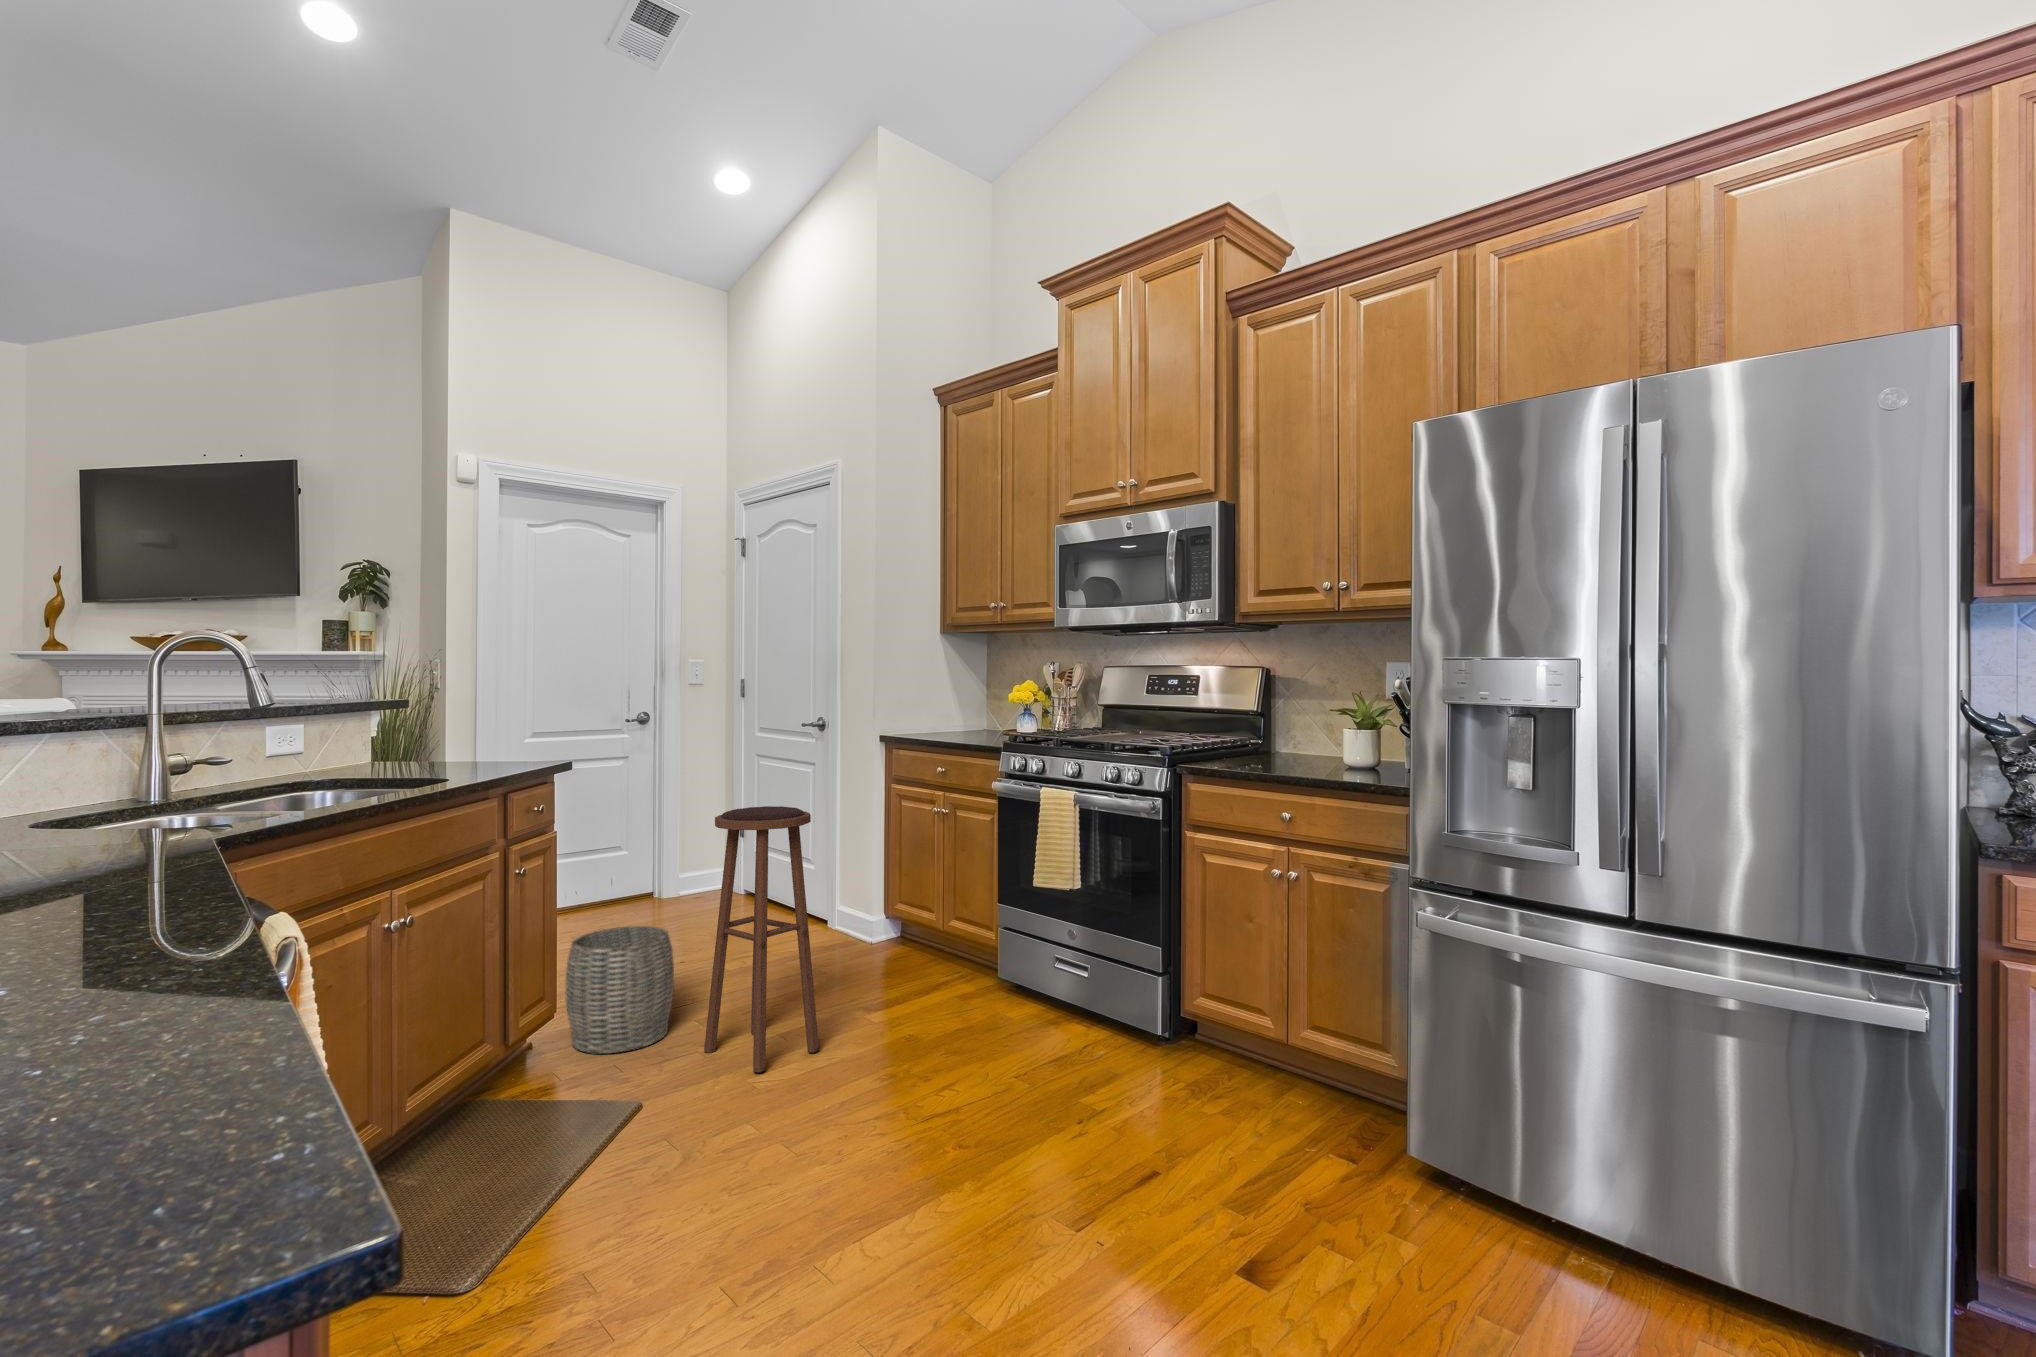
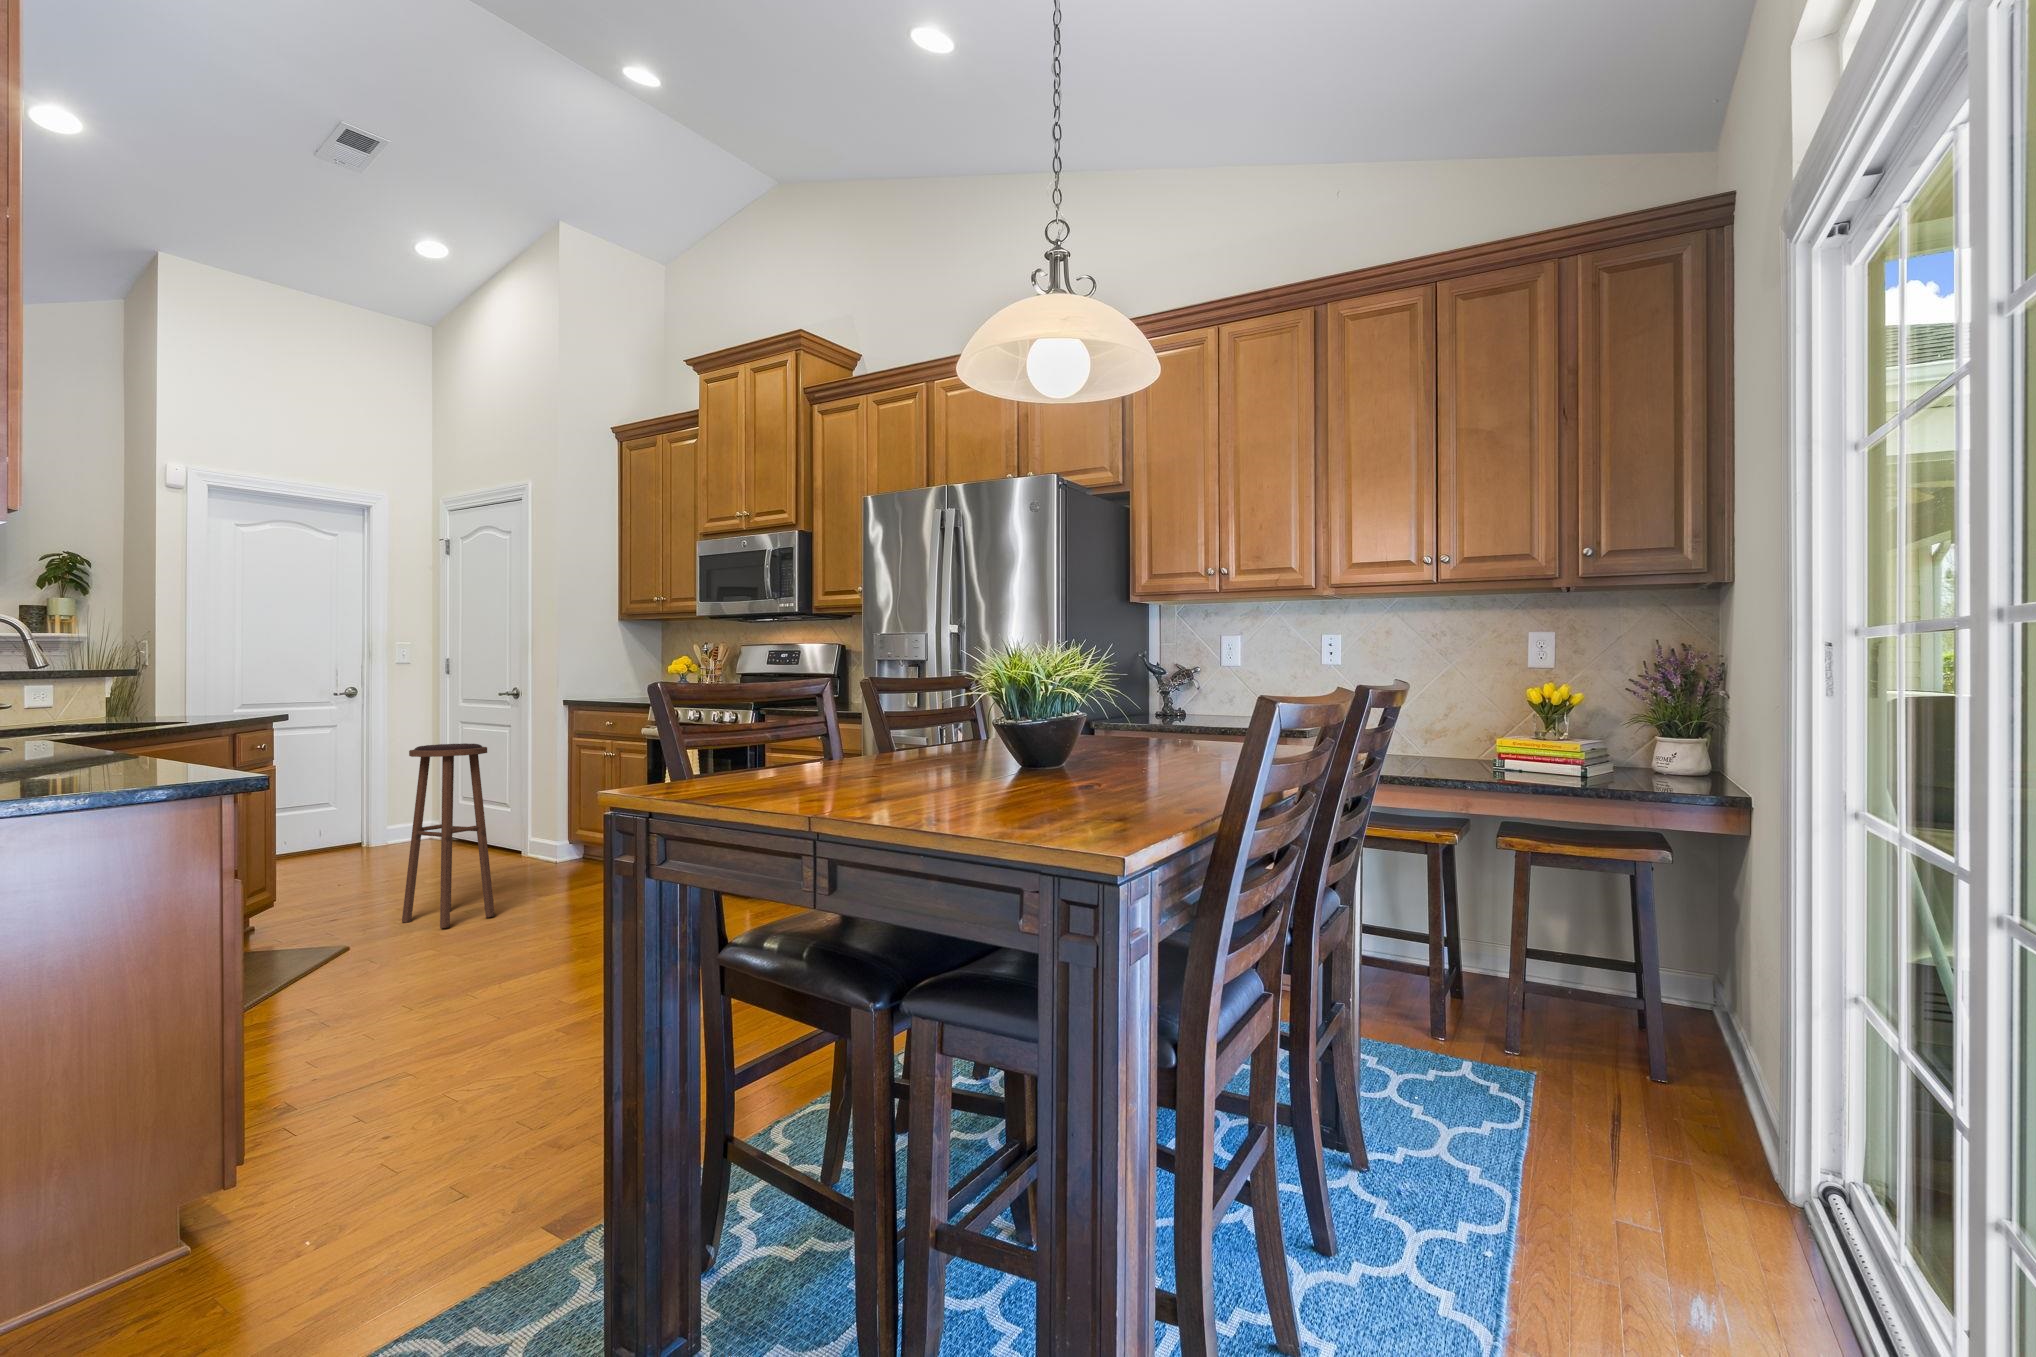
woven basket: present [566,926,674,1054] -> none [284,839,377,928]

